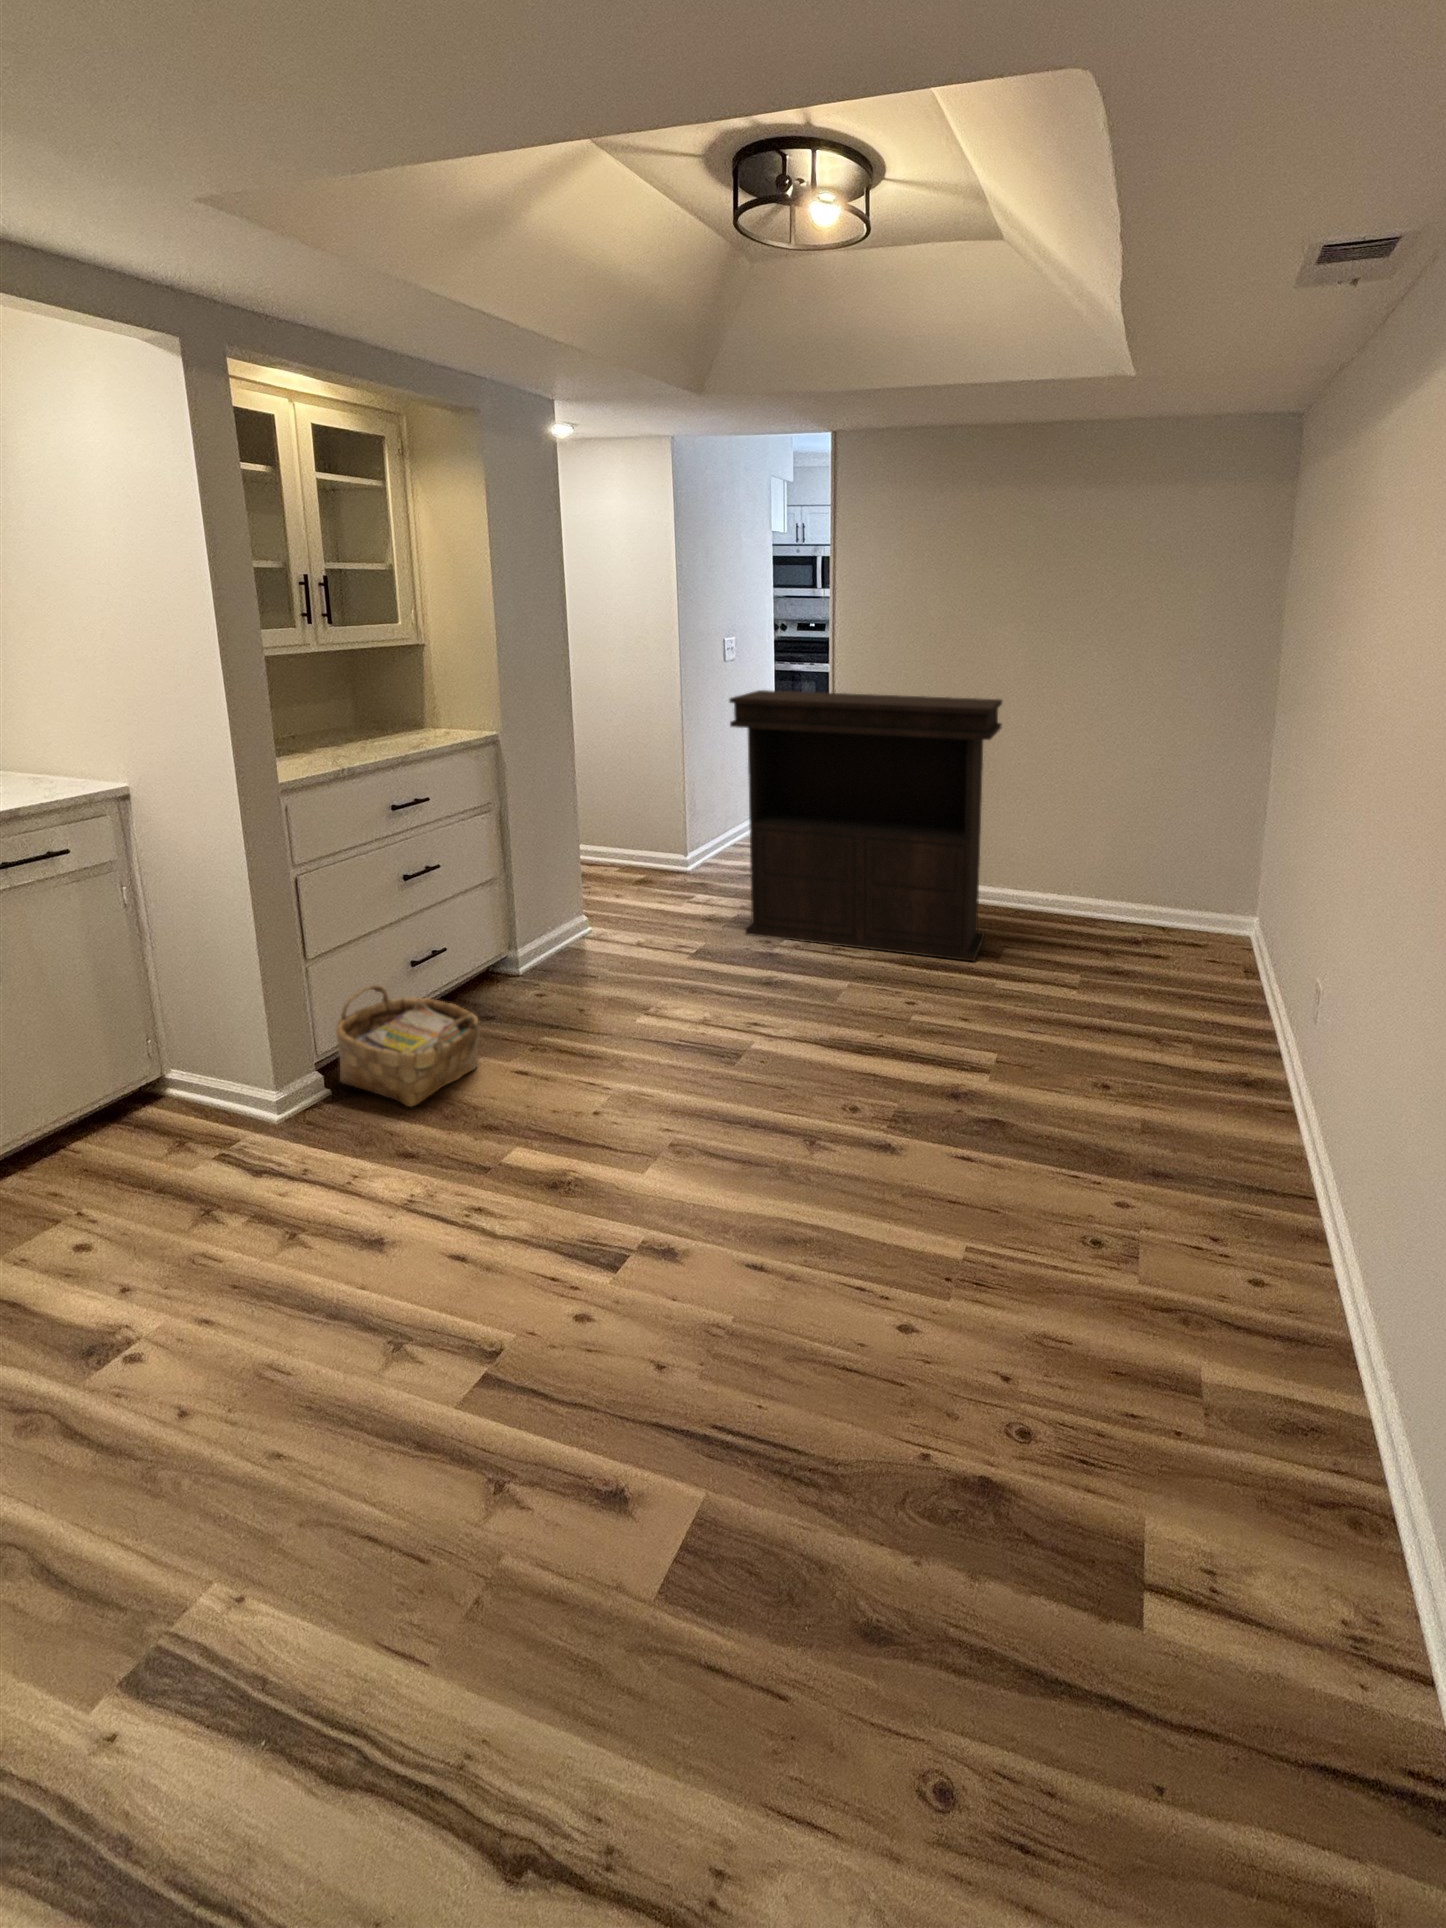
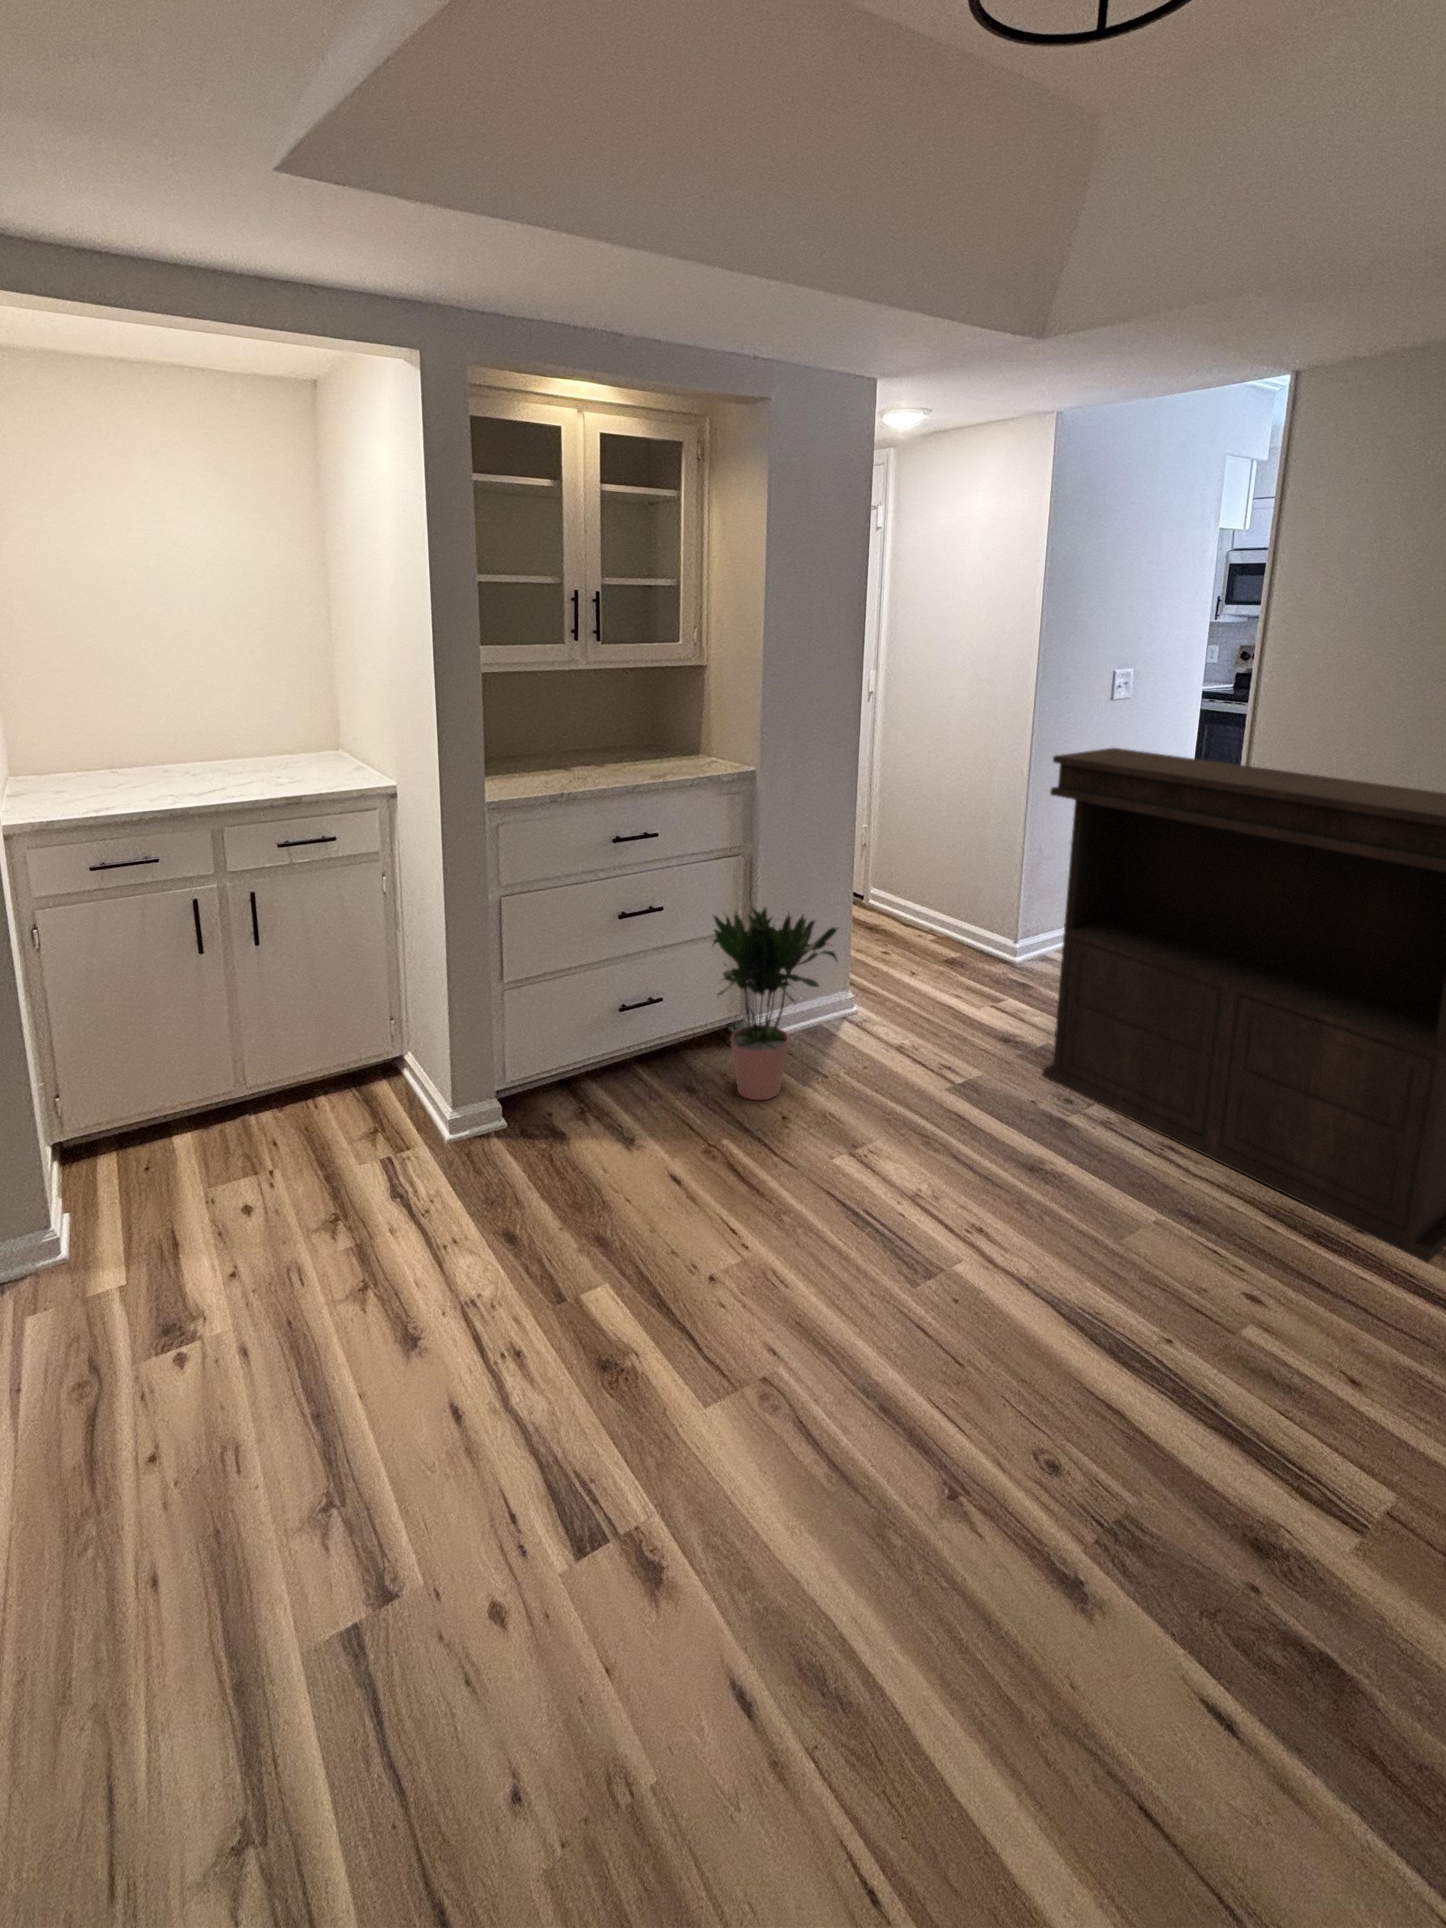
potted plant: none [473,831,610,1008] -> present [713,908,837,1100]
woven basket: present [336,985,480,1106] -> none [513,1024,644,1175]

